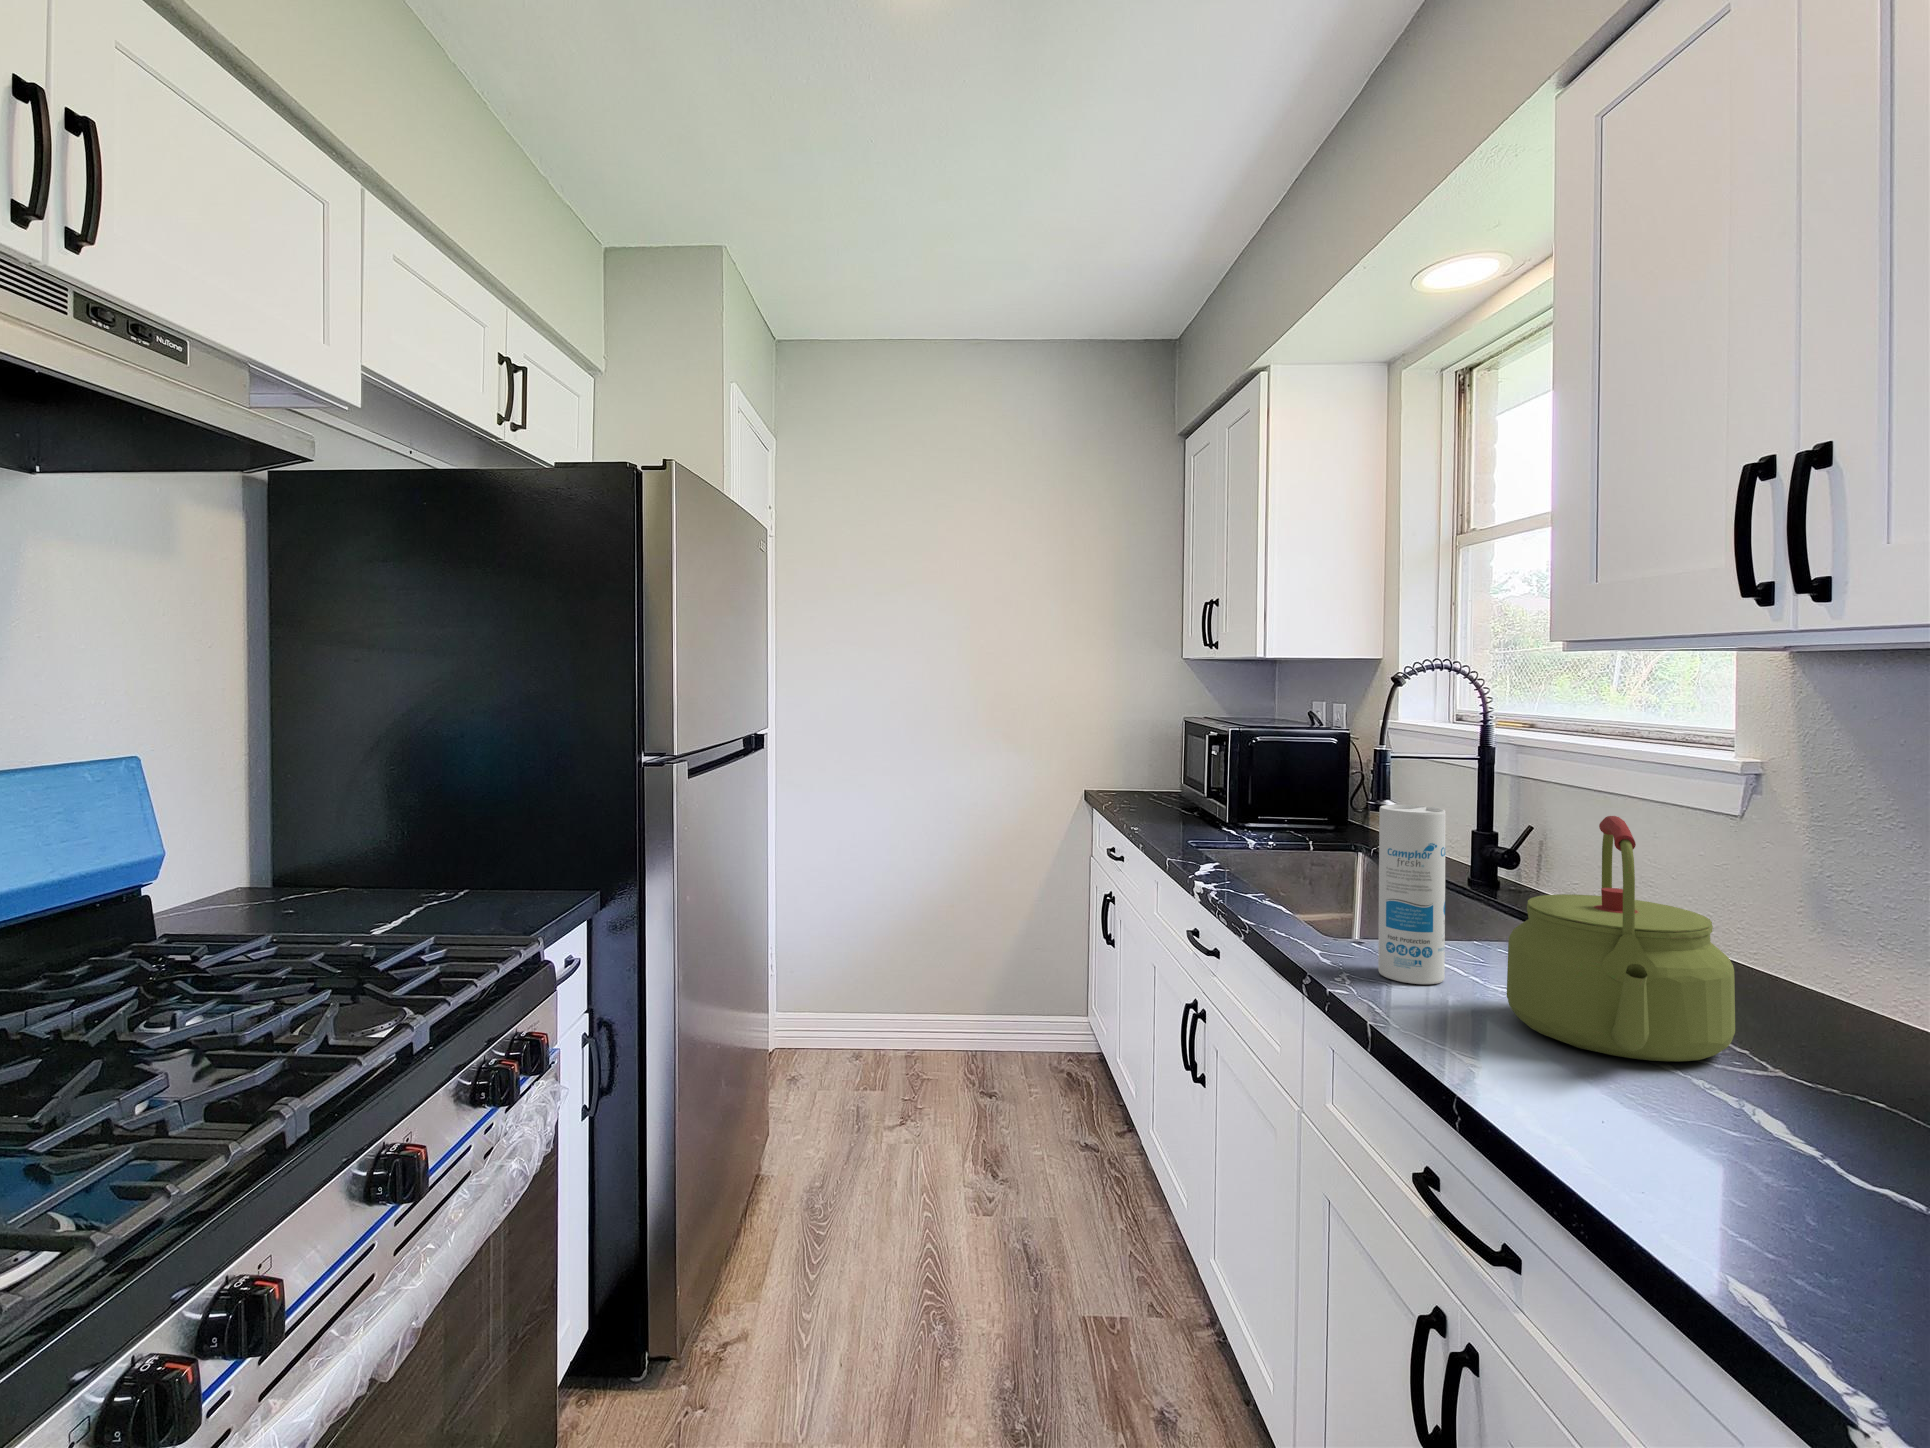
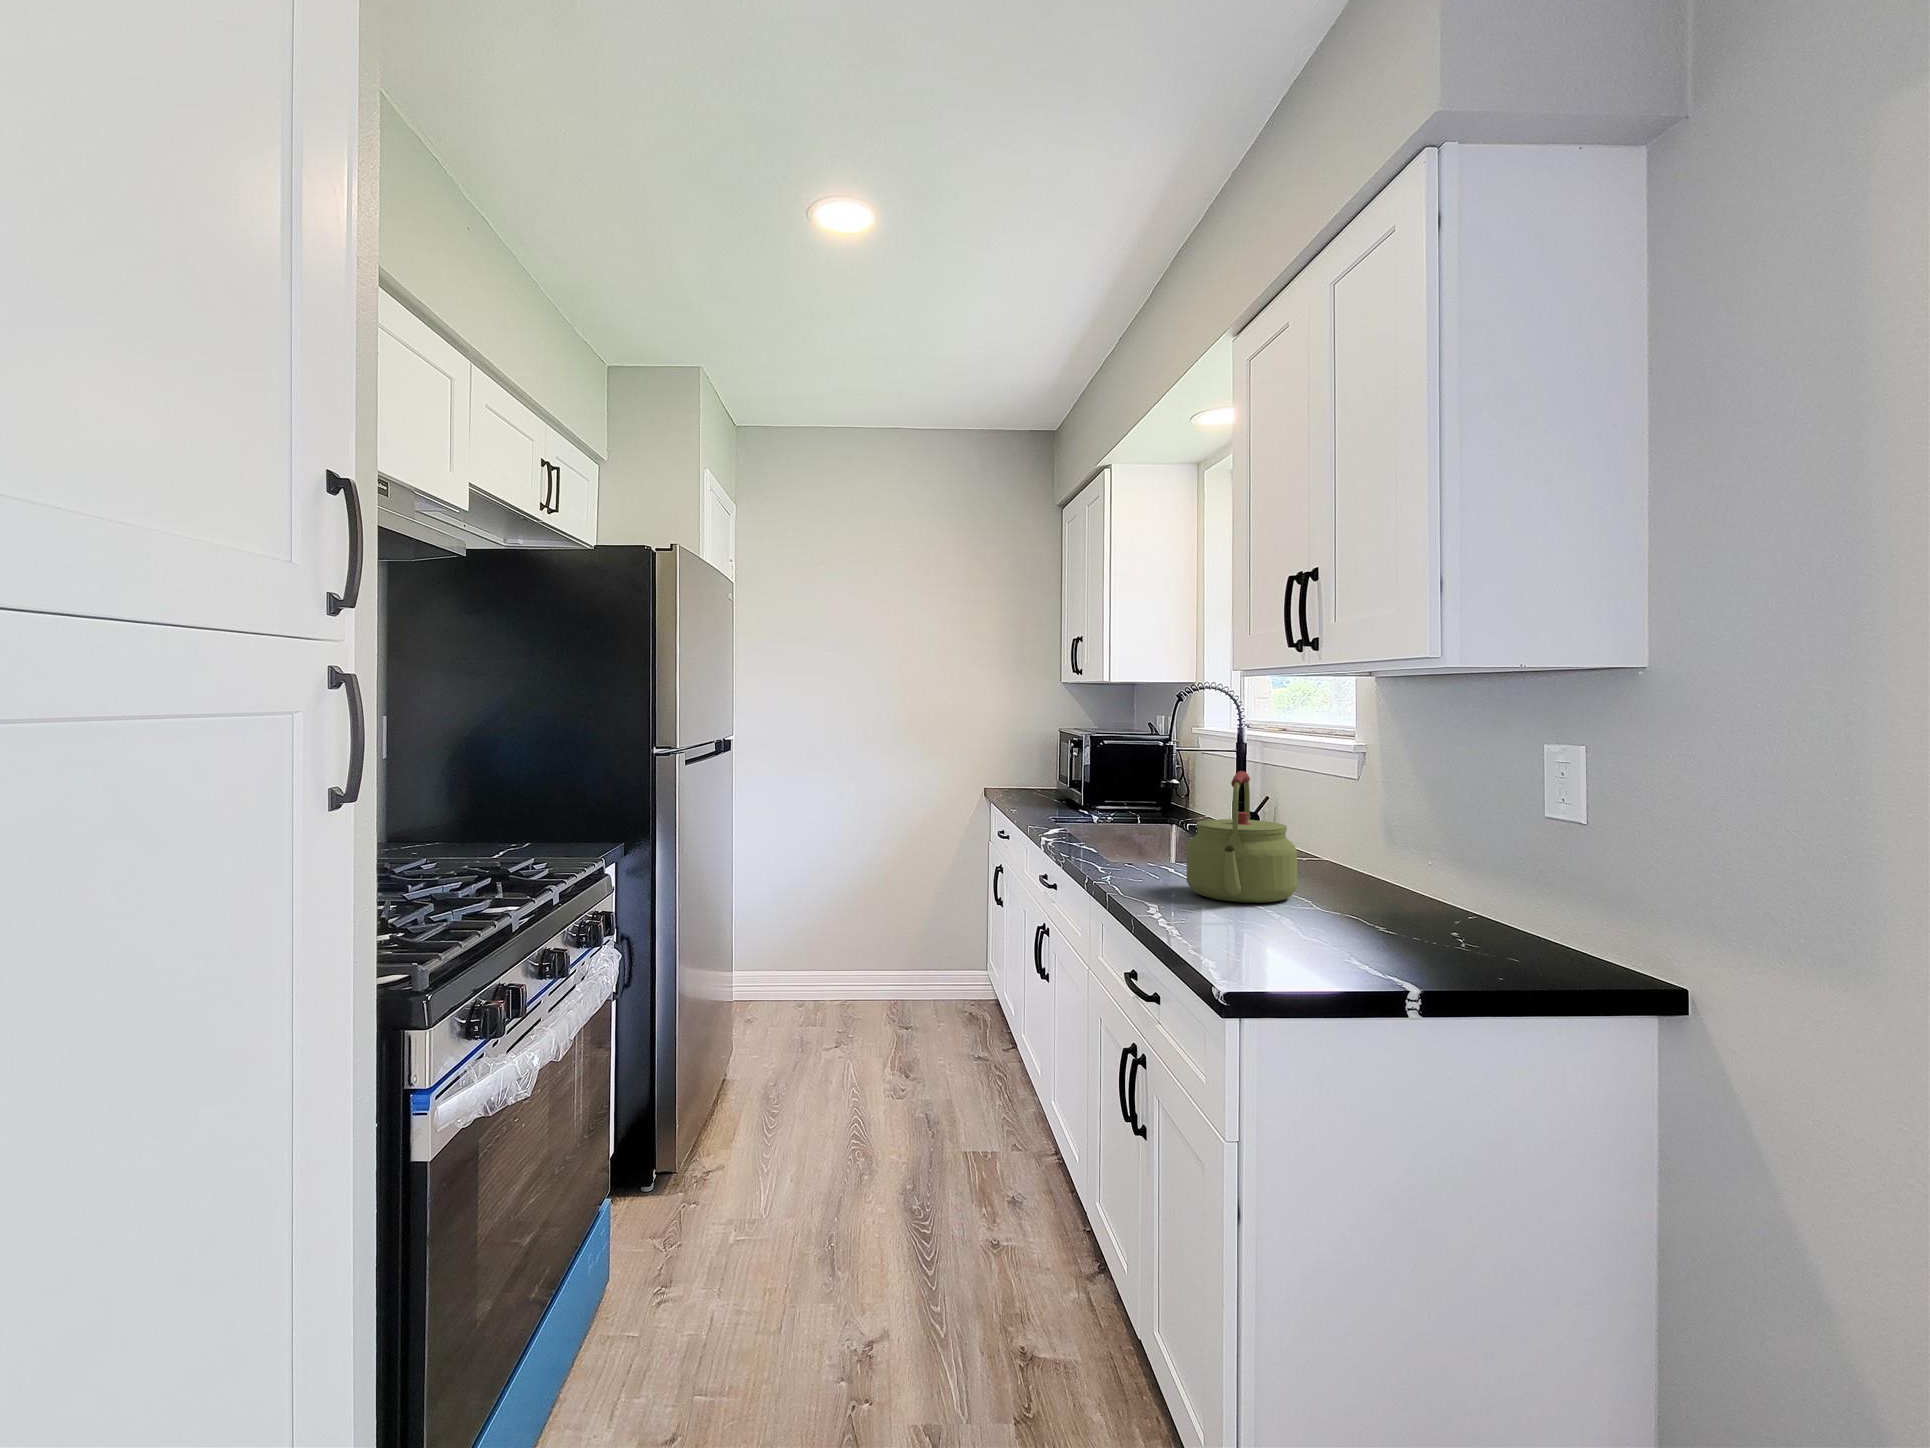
canister: present [1378,805,1446,984] -> none [1130,772,1168,879]

